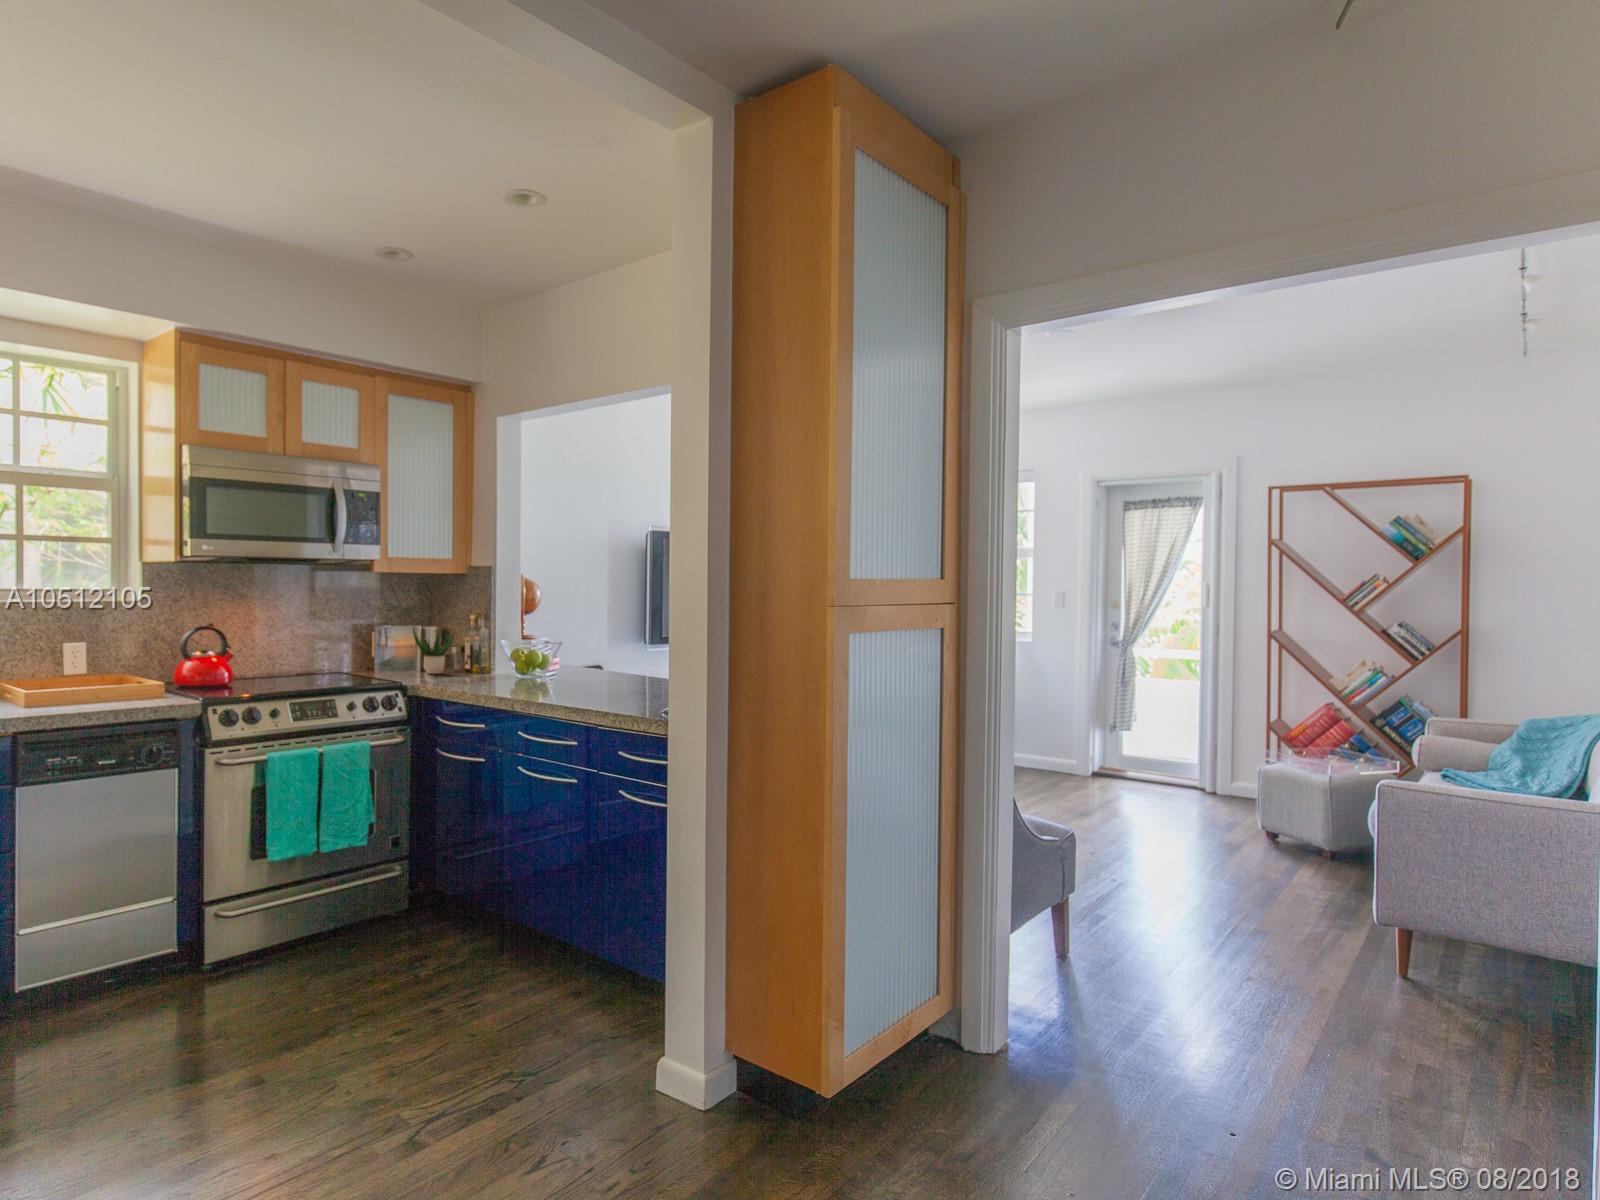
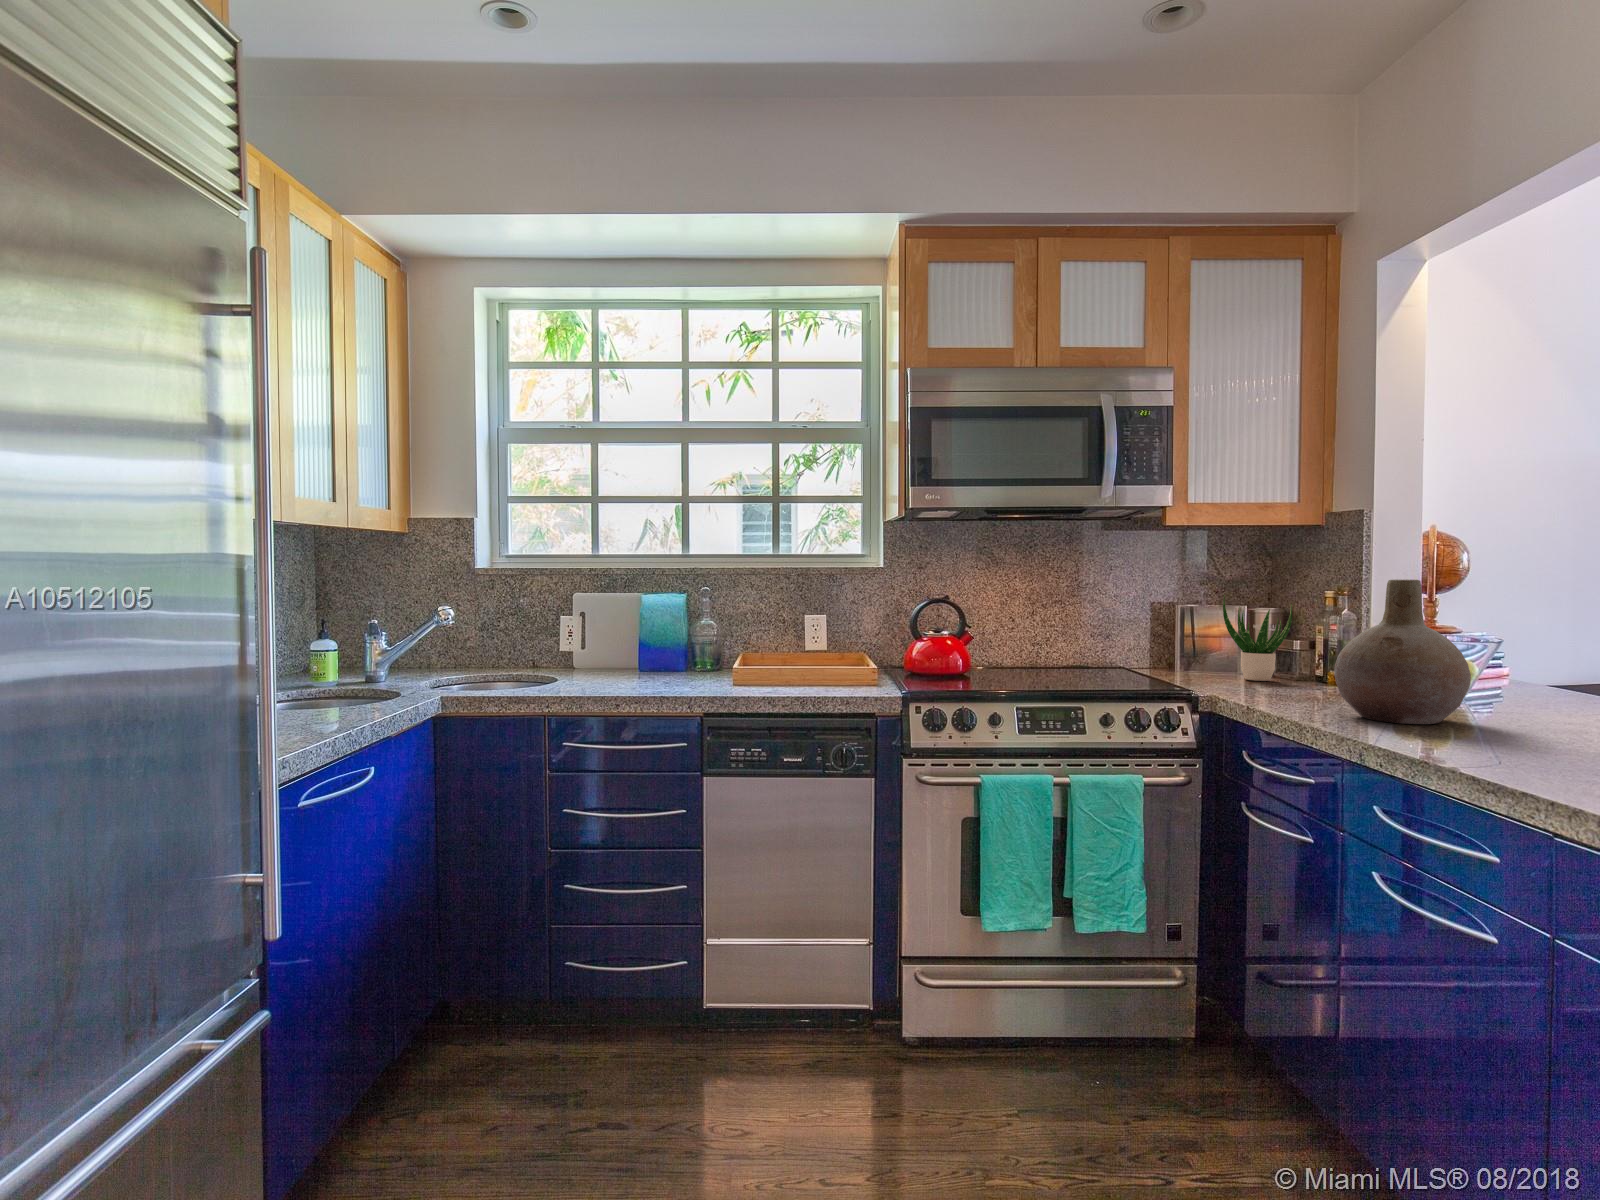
vase: none [484,615,545,690] -> present [1334,579,1471,724]

